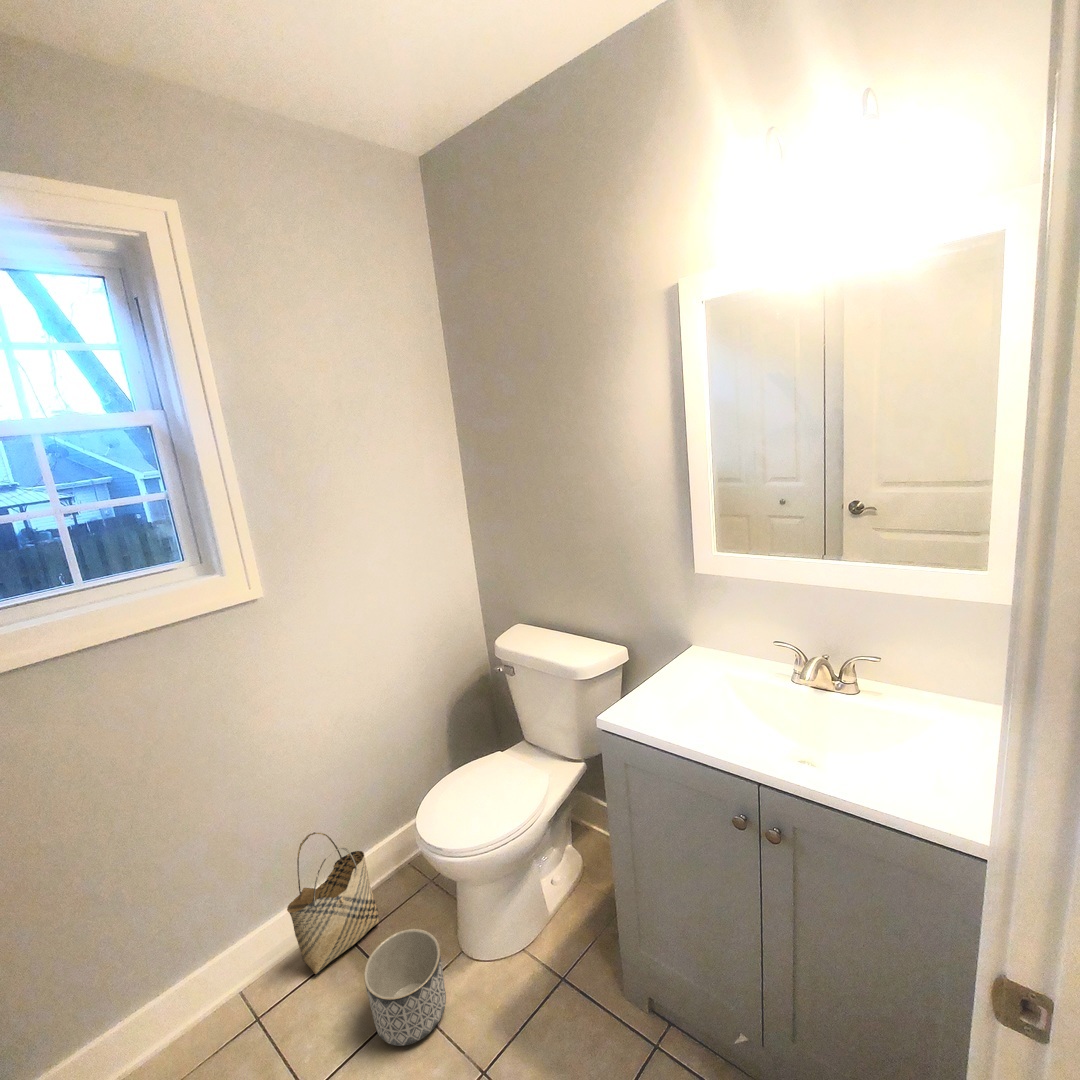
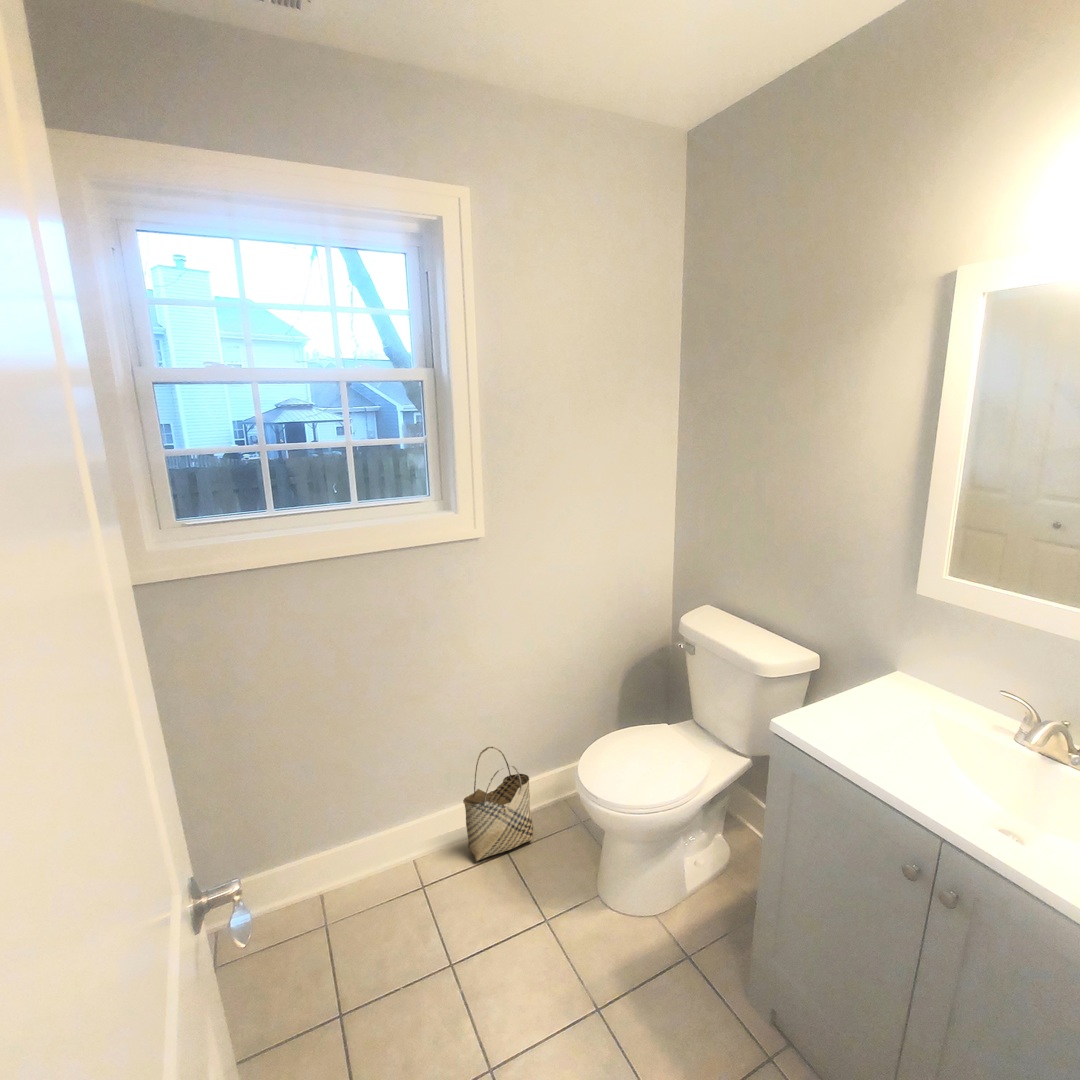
planter: present [364,929,446,1046] -> none [514,852,580,946]

